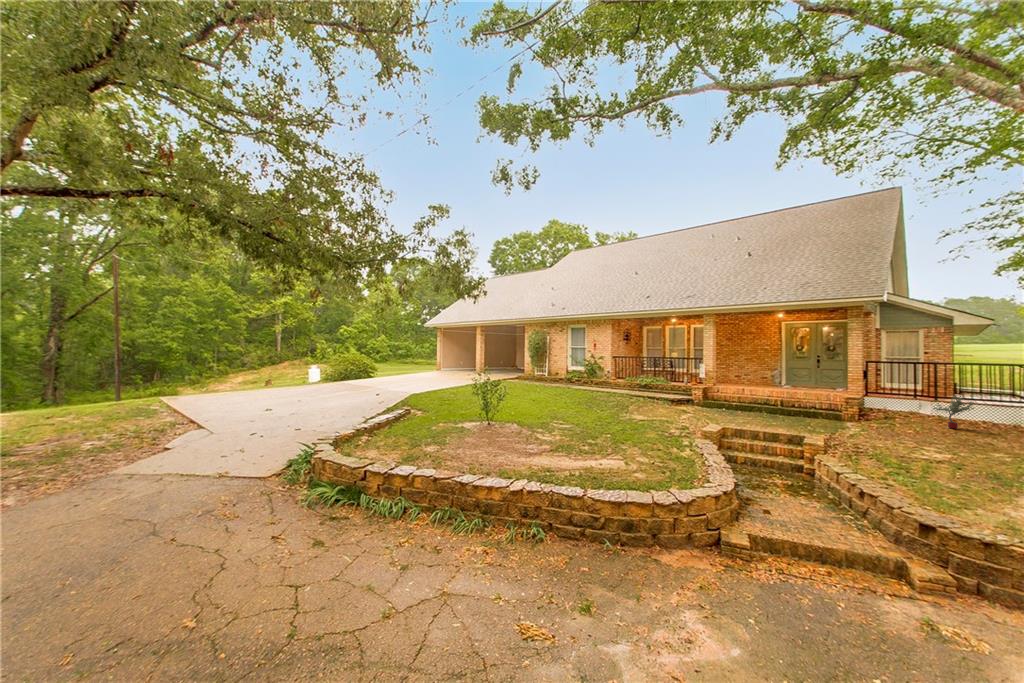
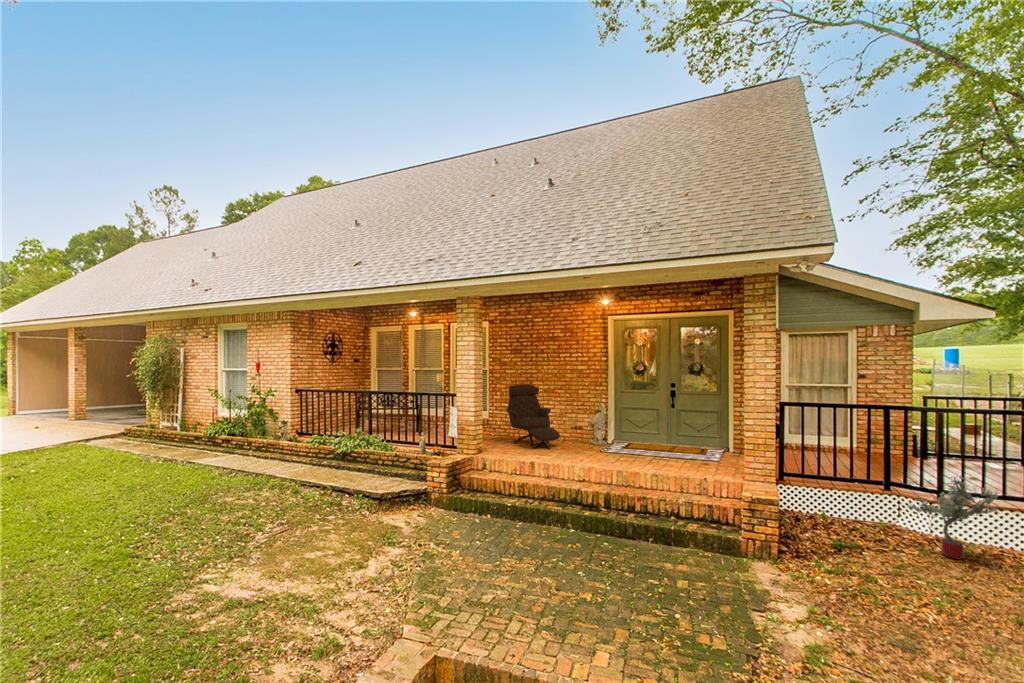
lounge chair: none [725,356,756,386] -> present [506,385,560,449]

